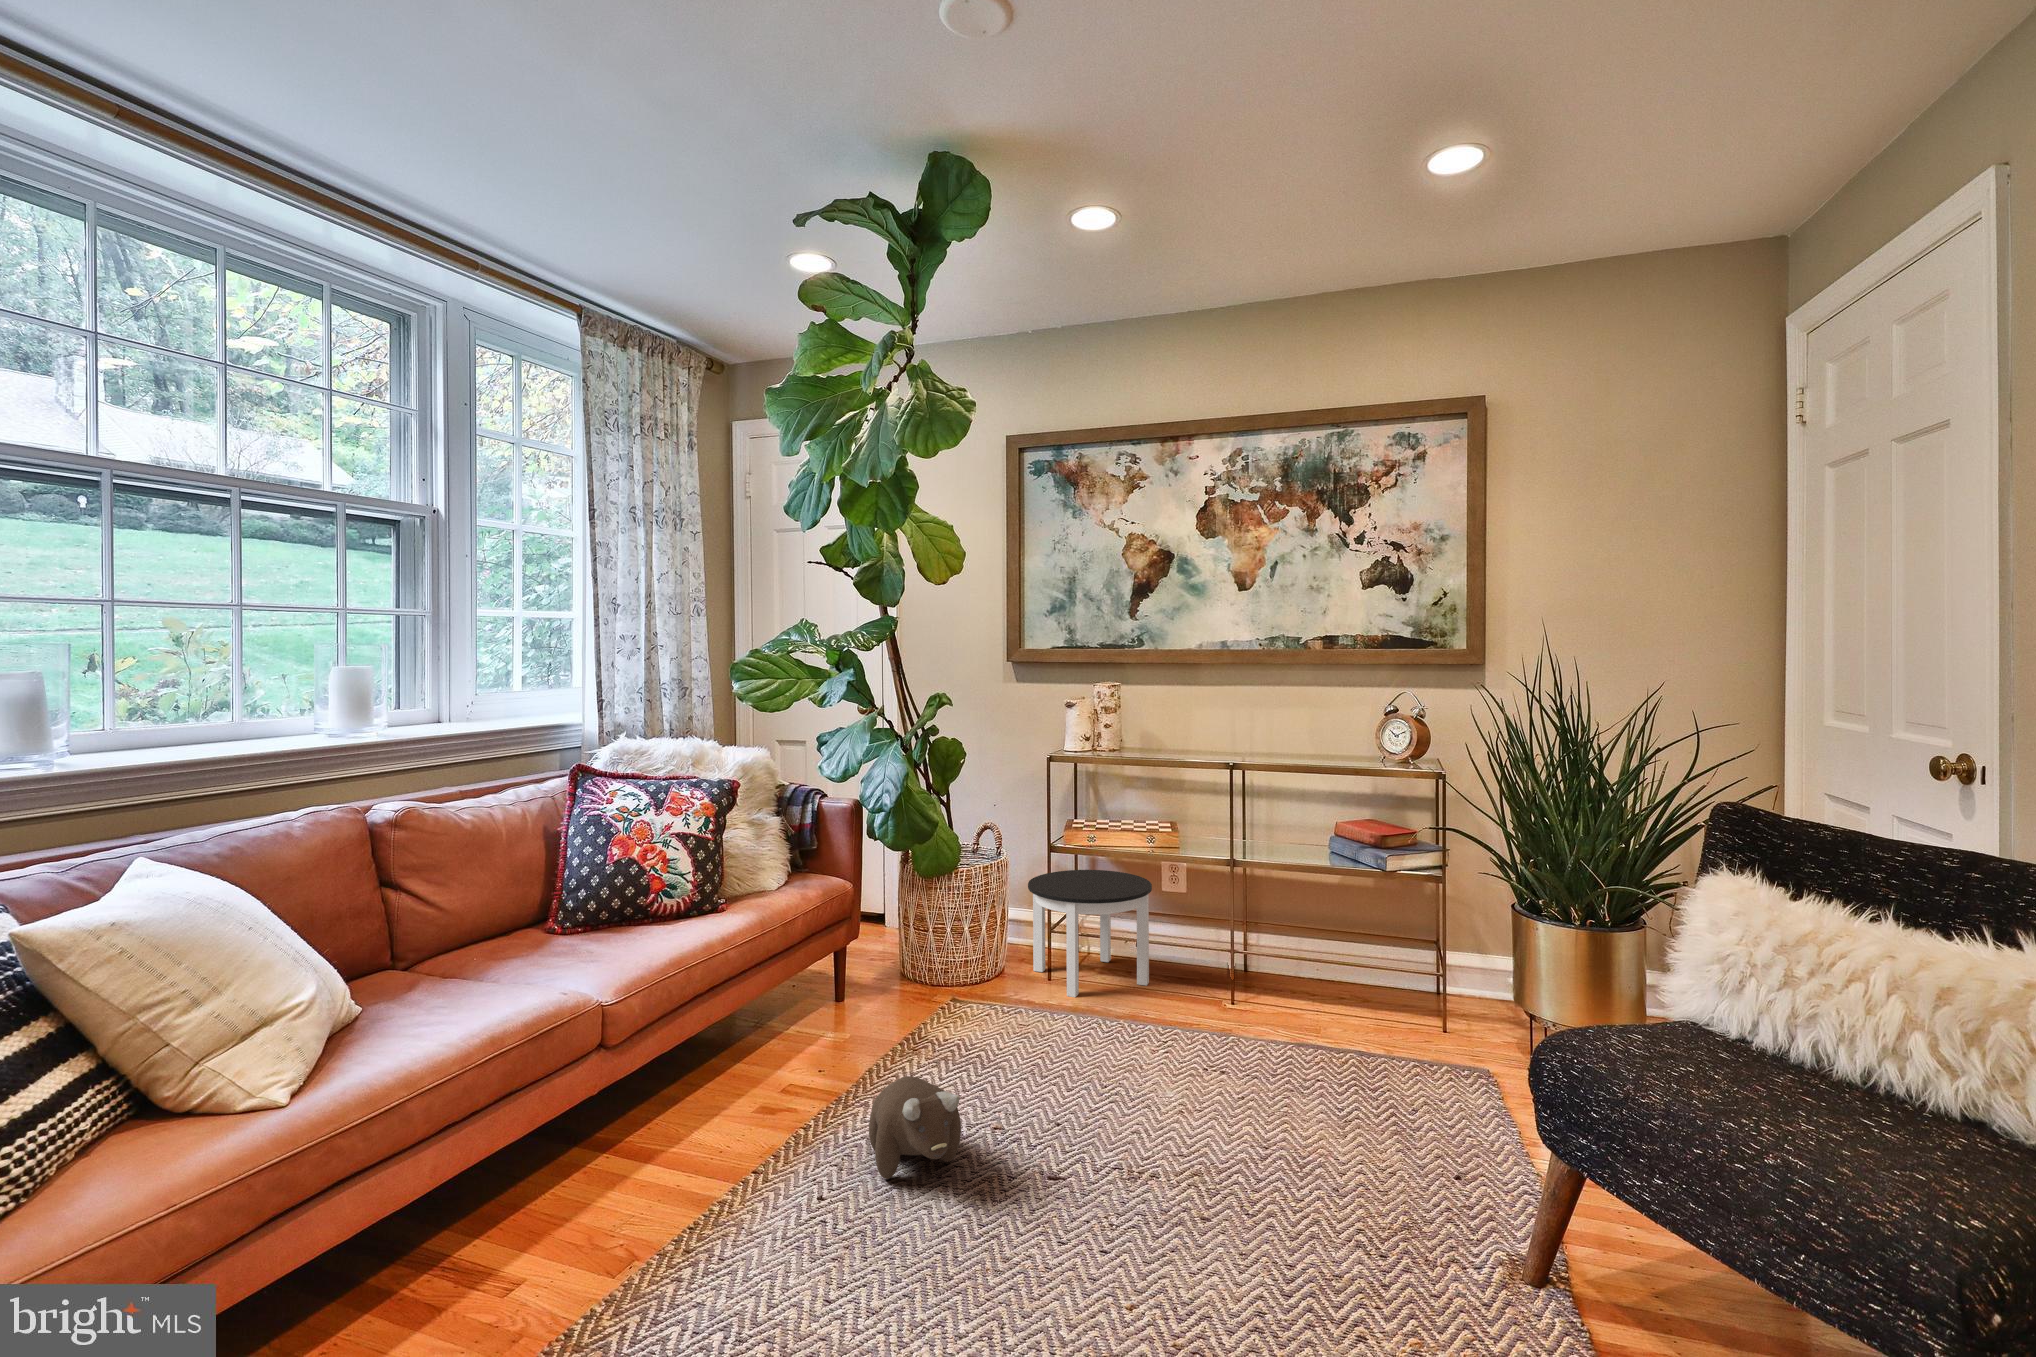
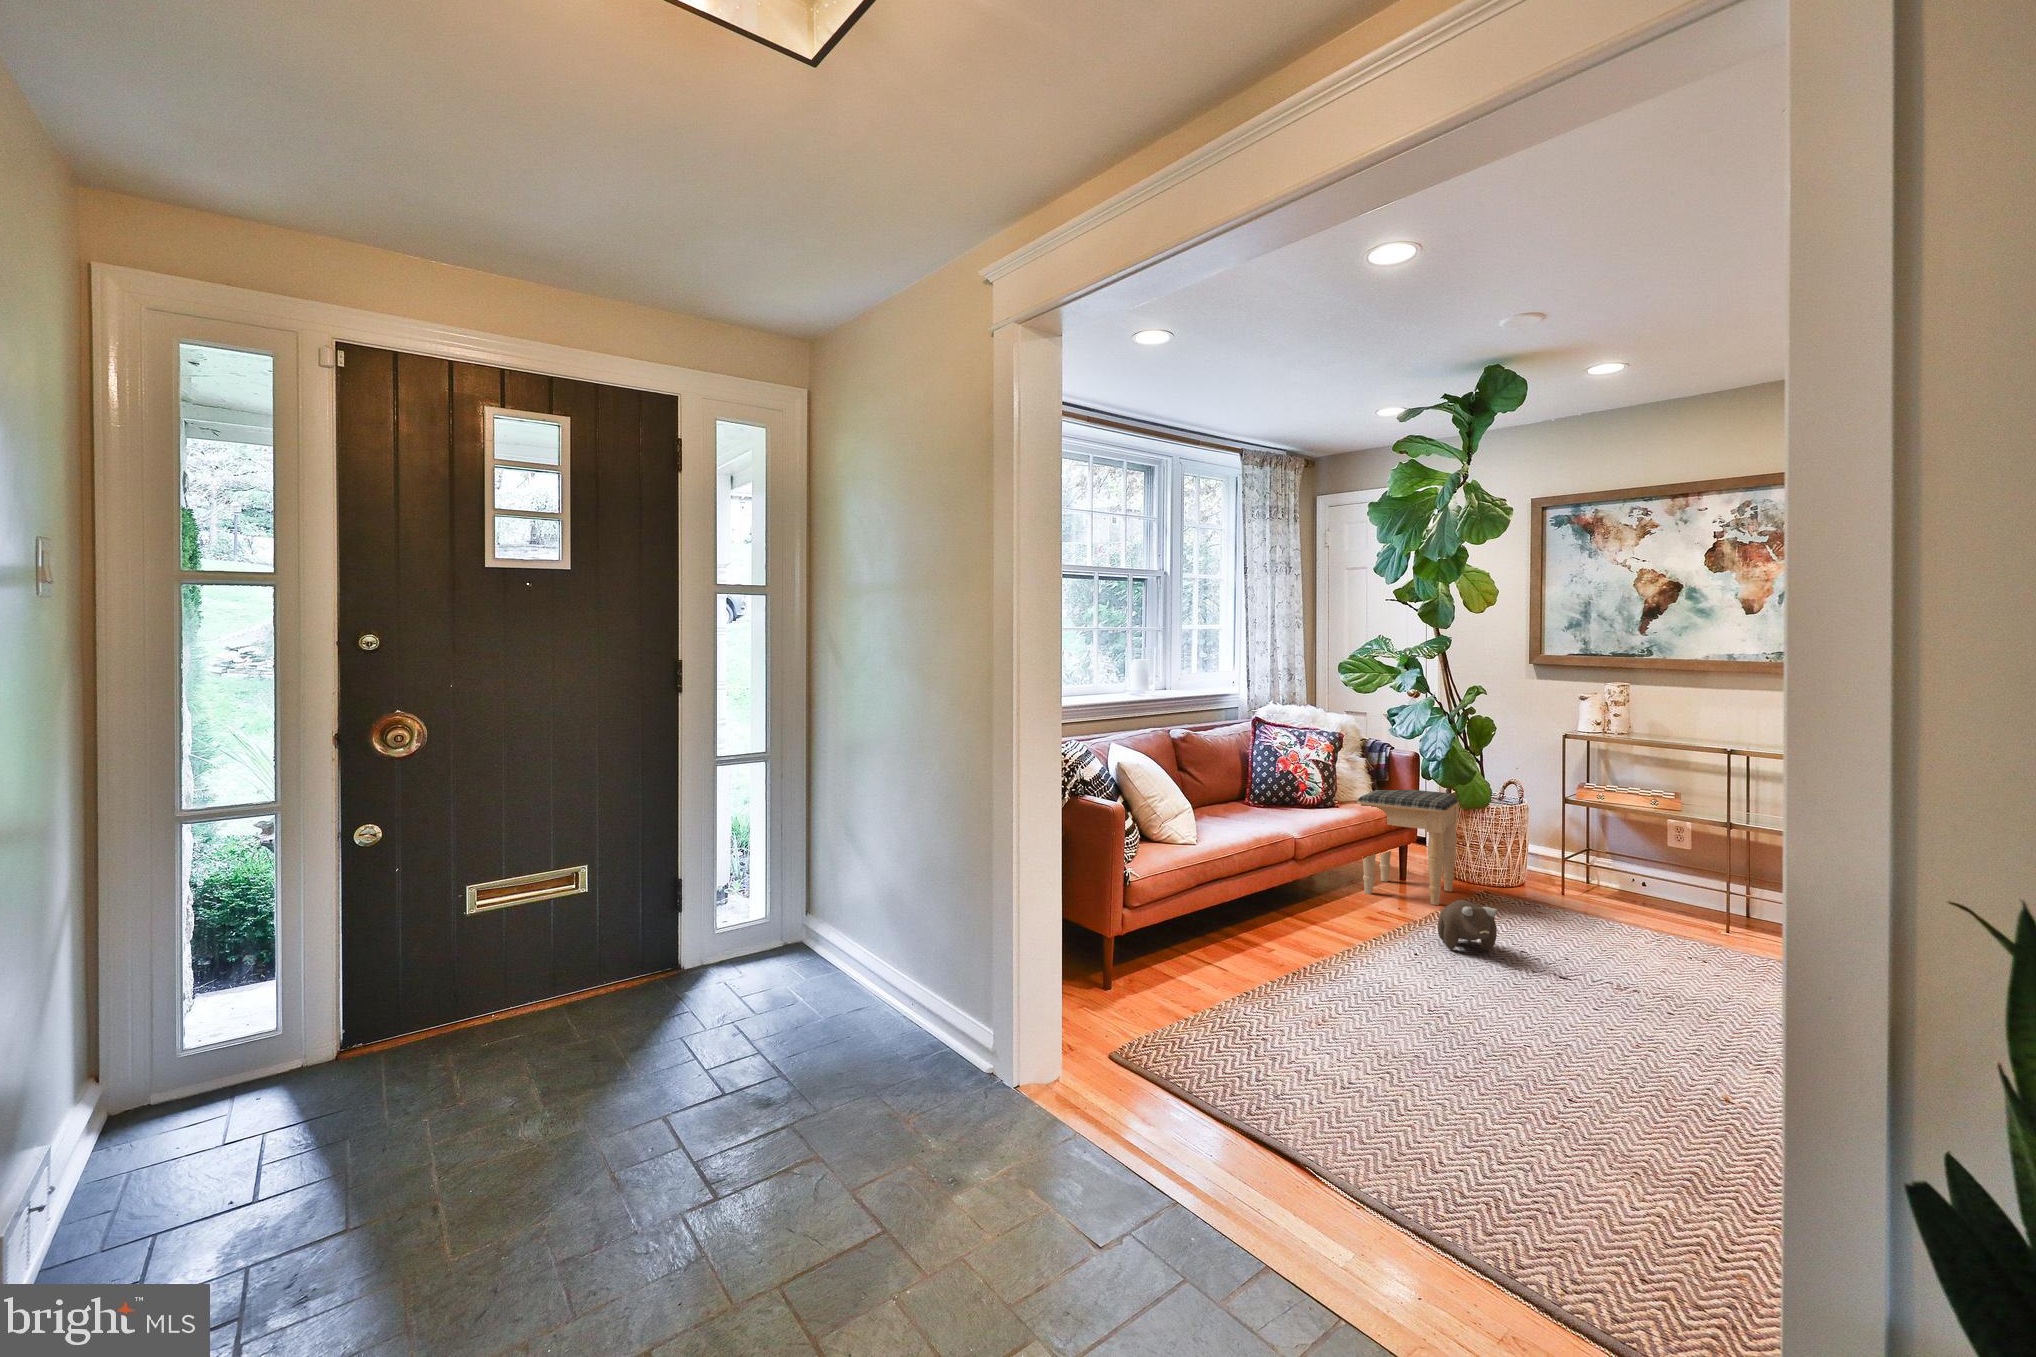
footstool: none [759,858,920,1051] -> present [1357,790,1459,905]
round table: present [1028,870,1152,997] -> none [1545,819,1653,906]

